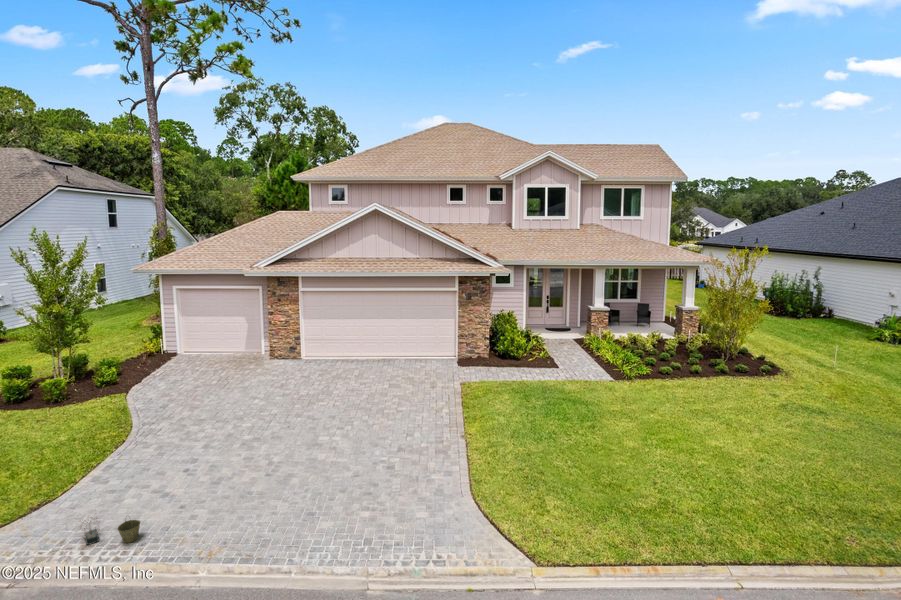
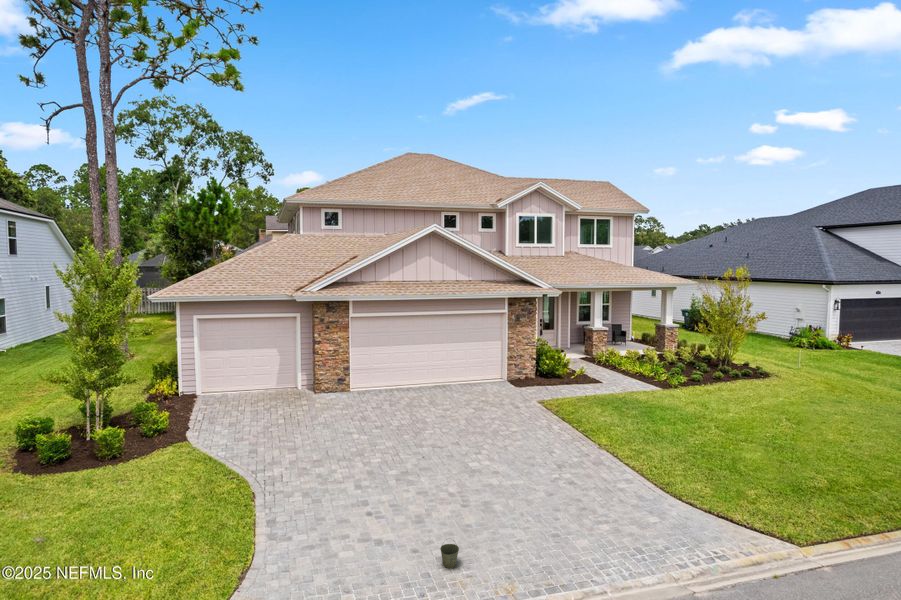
decorative plant: present [80,517,100,545] -> none [396,544,424,577]

